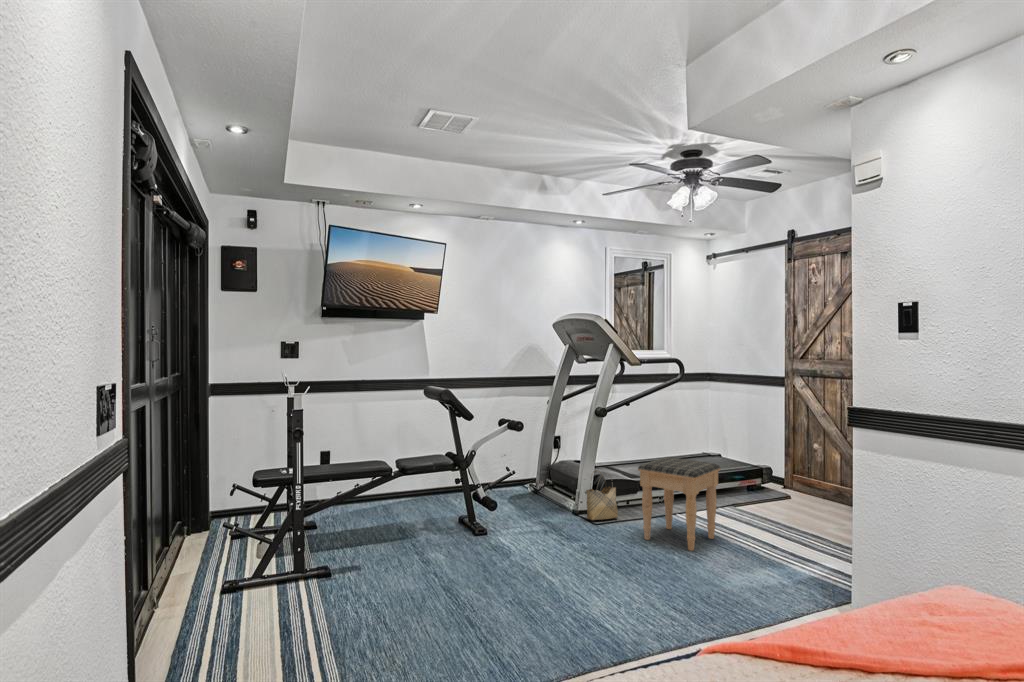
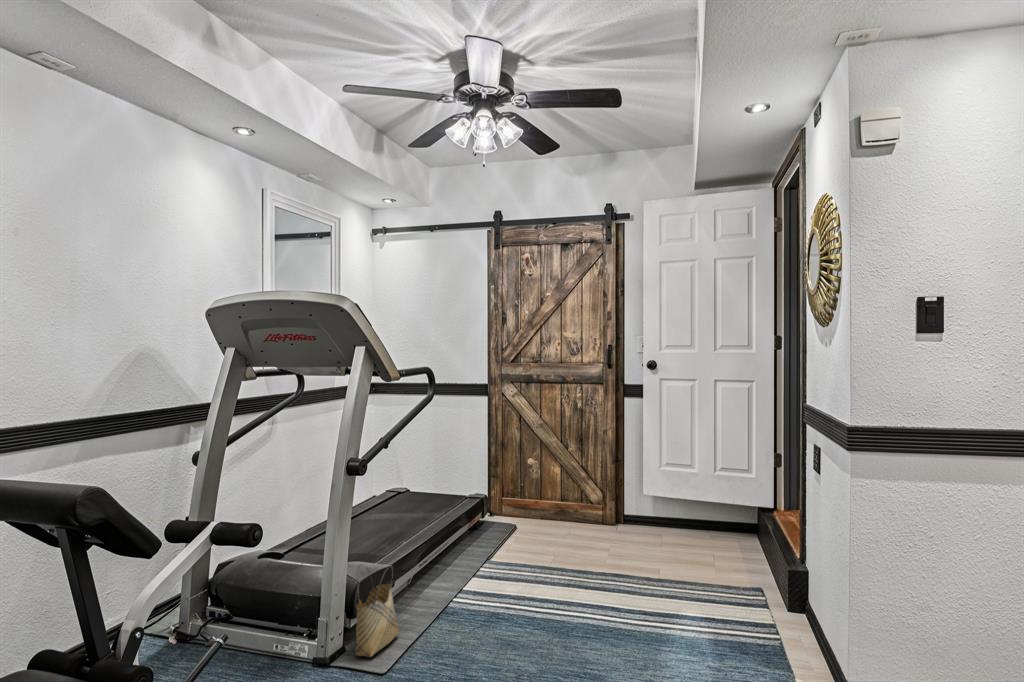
footstool: present [638,457,721,551] -> none [472,516,575,664]

